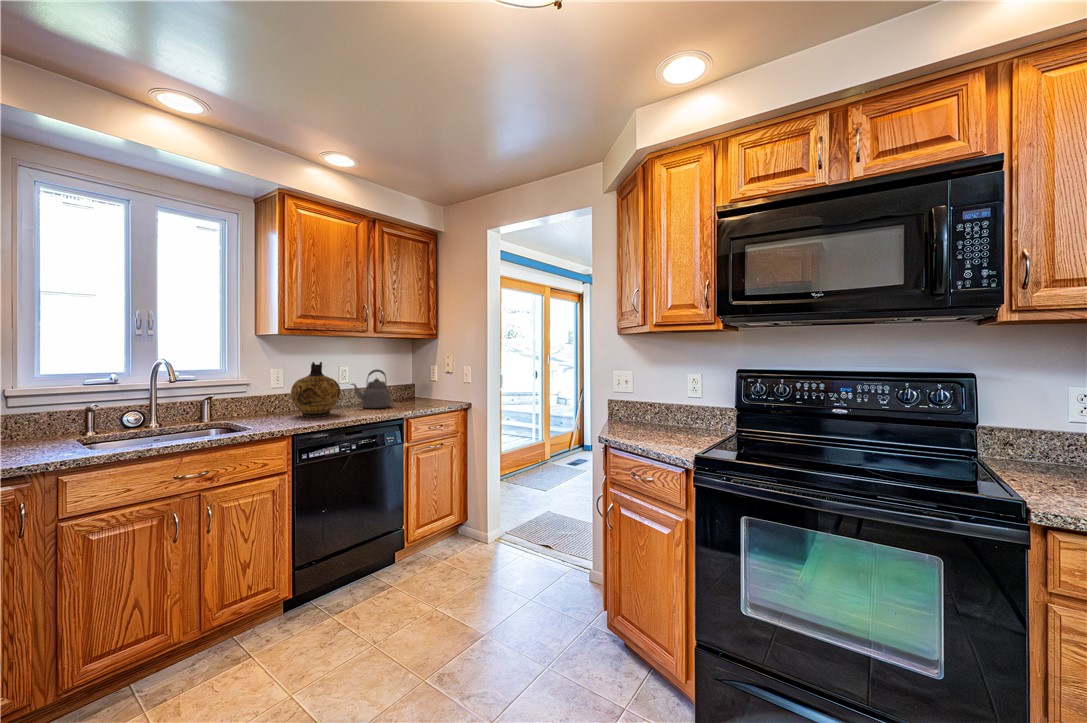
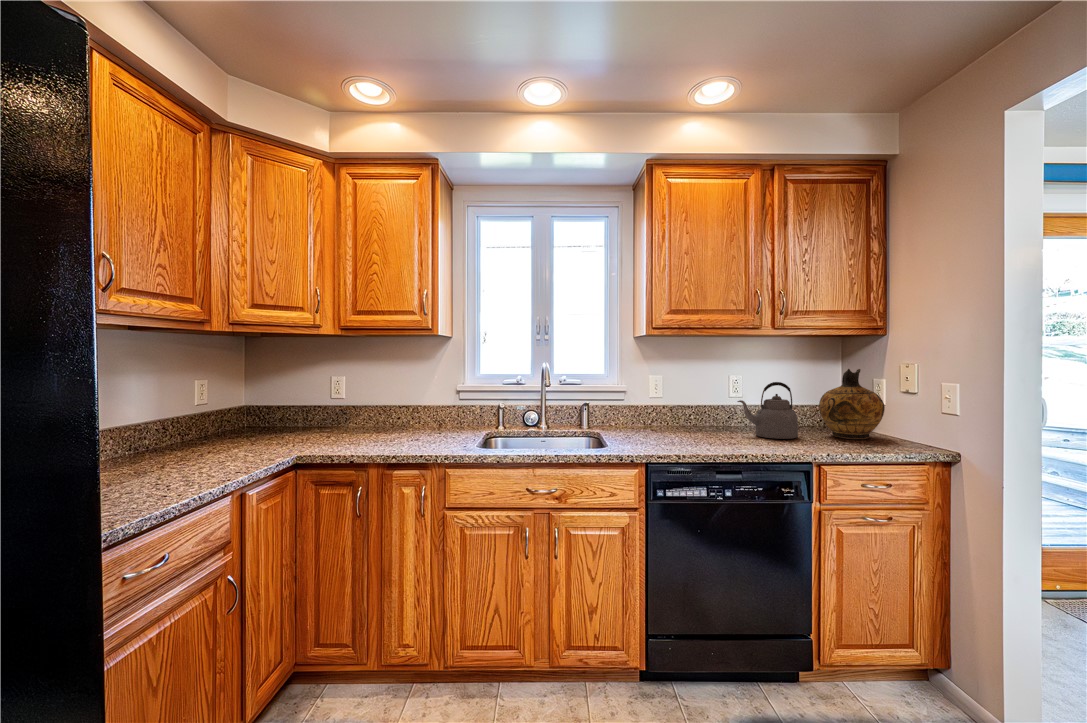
ceramic jug: present [291,362,340,417] -> present [819,369,885,439]

